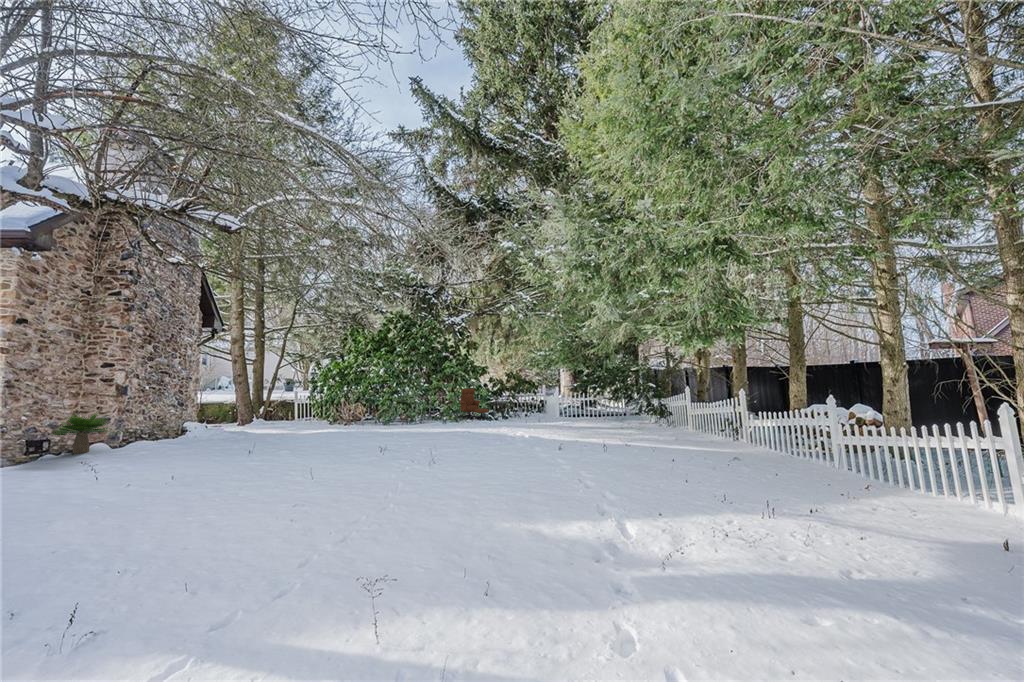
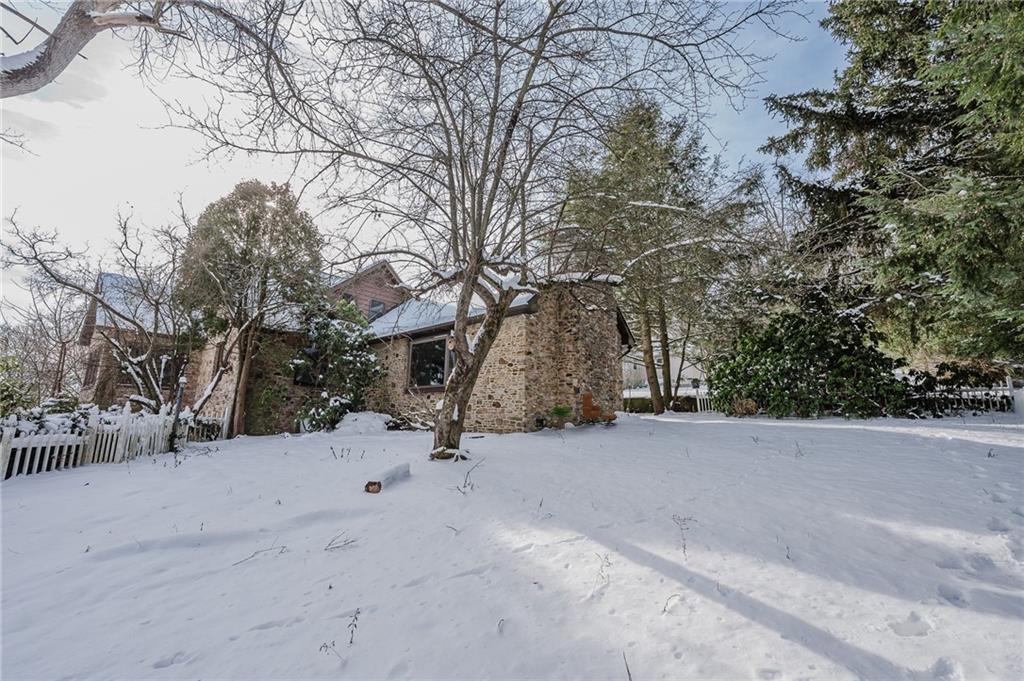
lounge chair: present [459,389,489,419] -> present [582,393,616,426]

